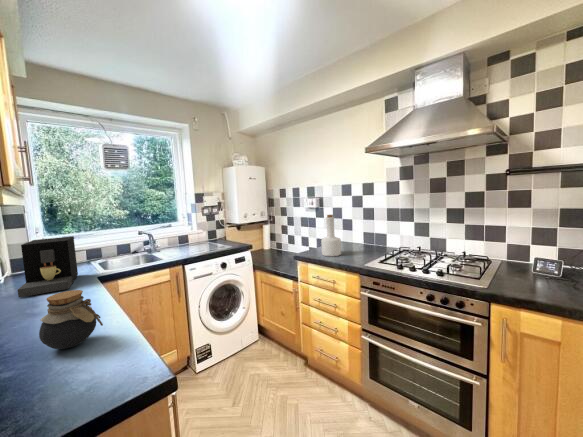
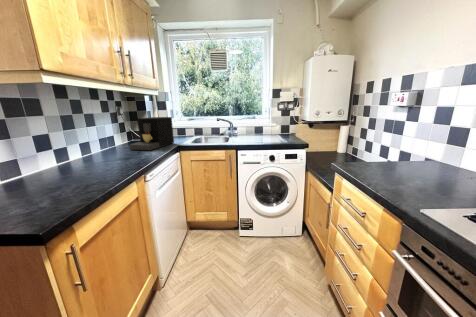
bottle: present [321,215,341,256] -> none [372,114,414,182]
jar: present [39,290,103,349] -> none [34,149,76,188]

